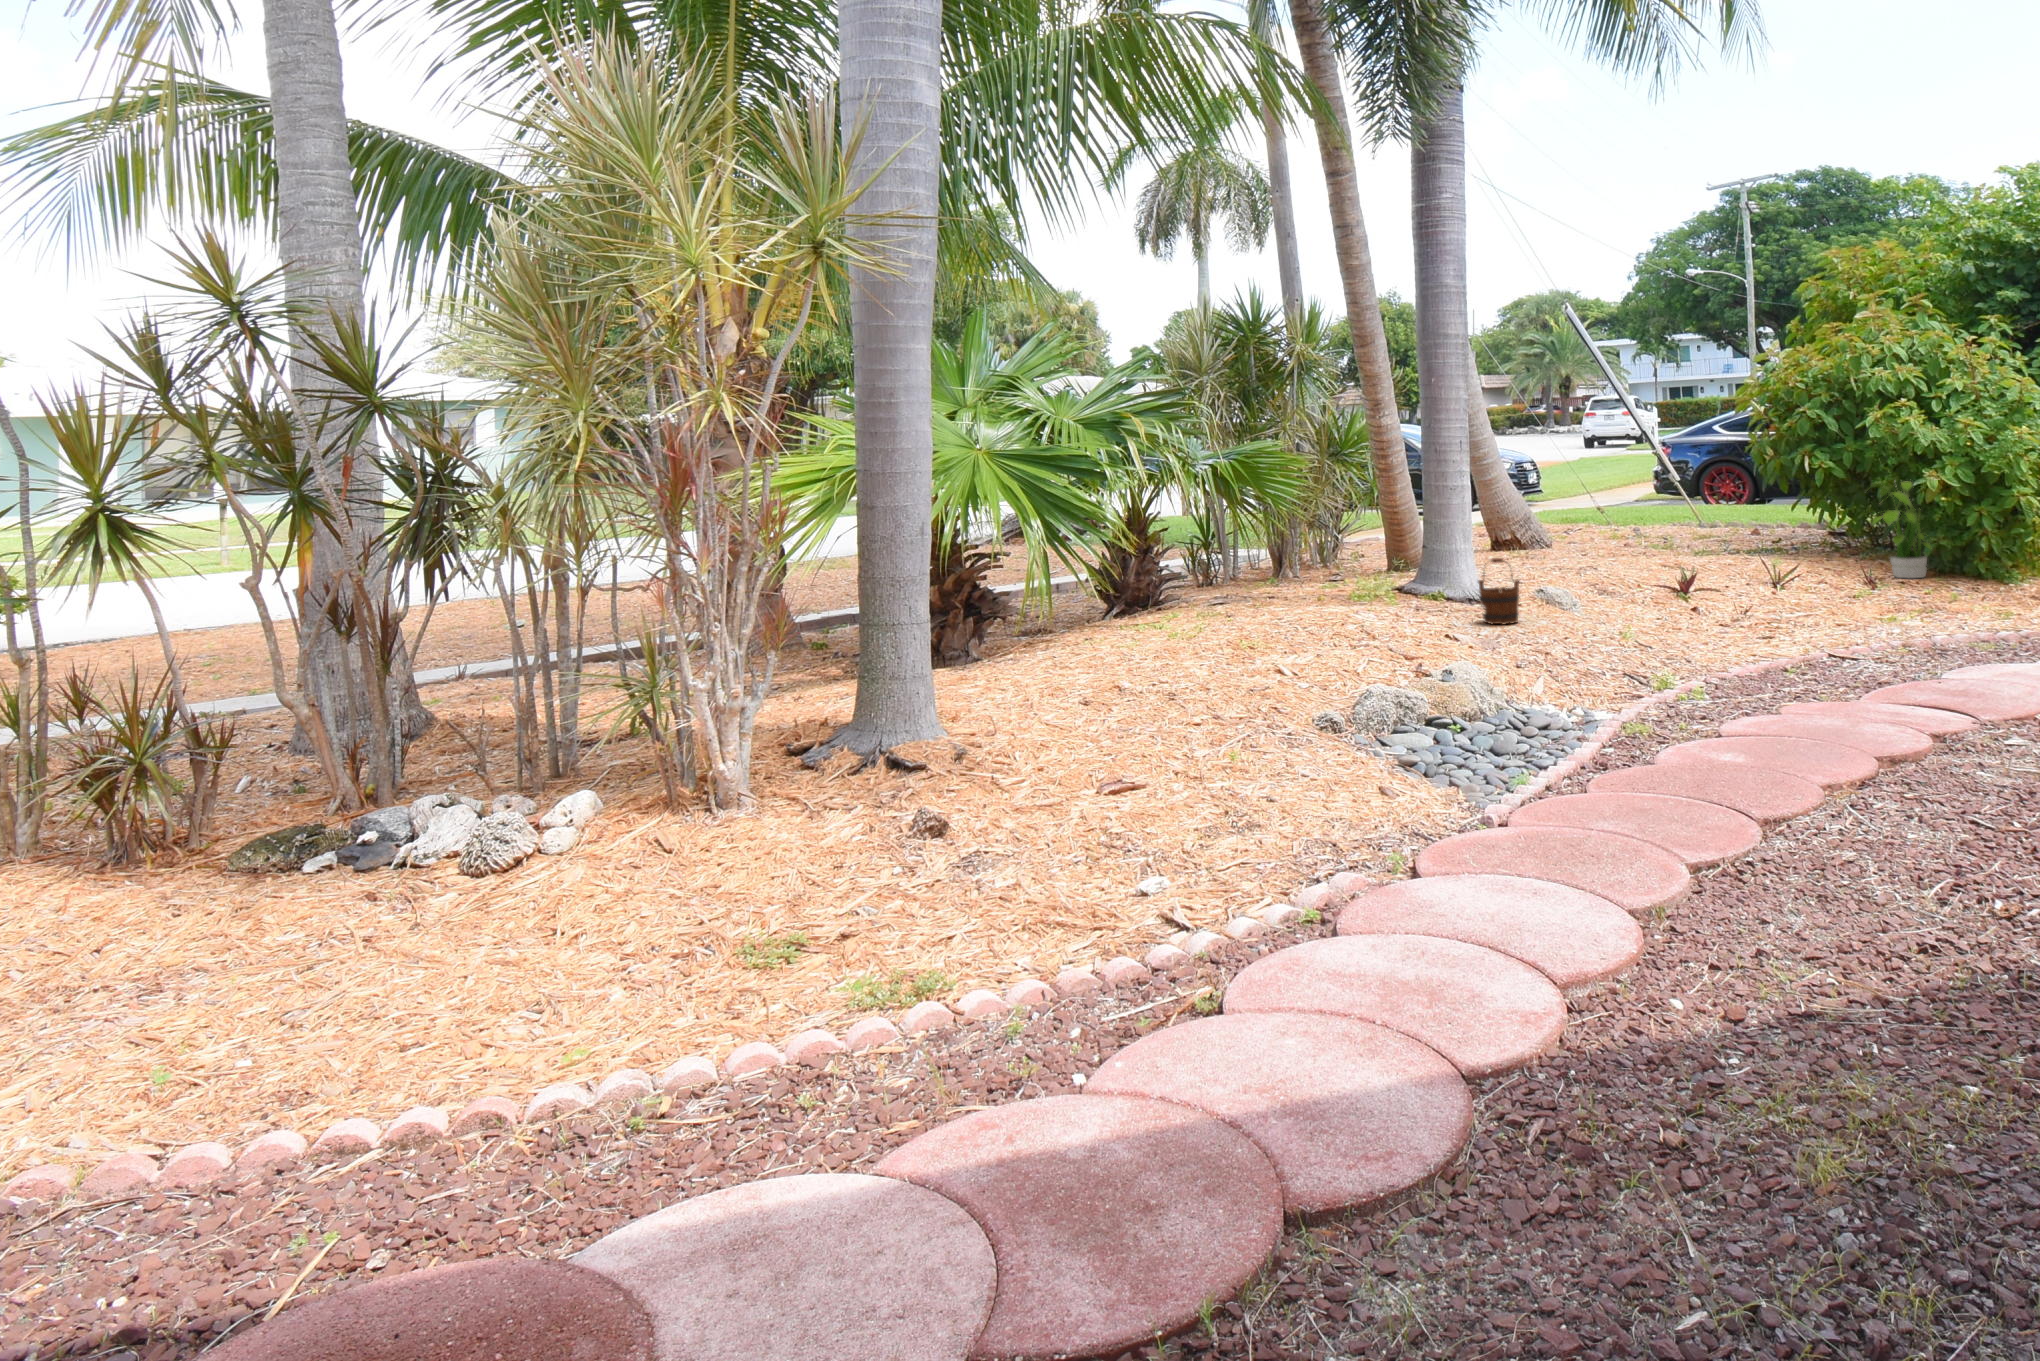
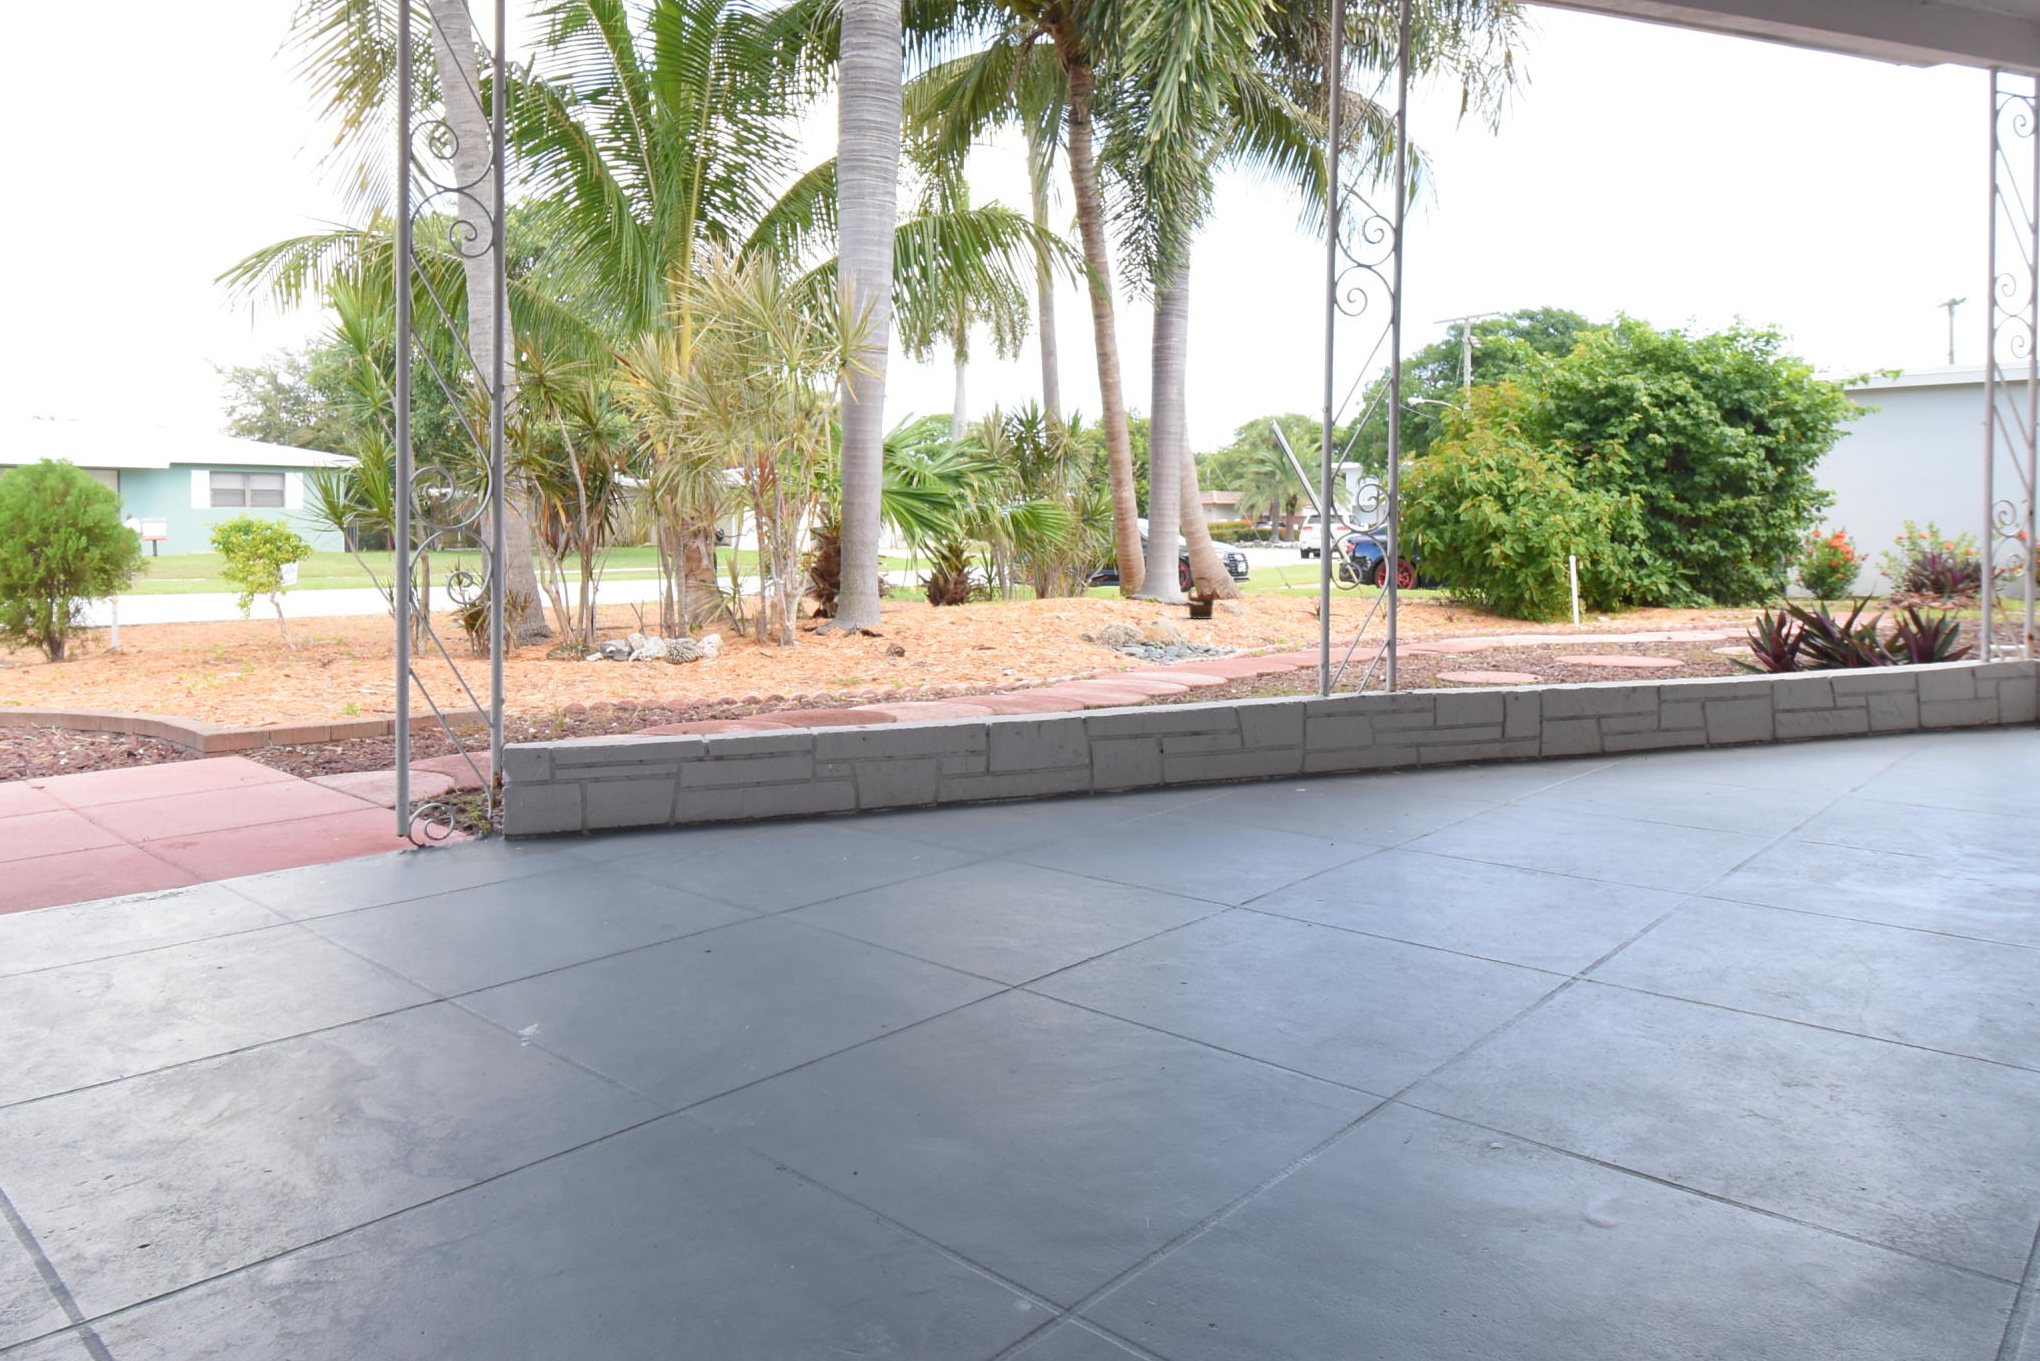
potted plant: present [1873,481,1931,579] -> none [1450,545,1500,611]

